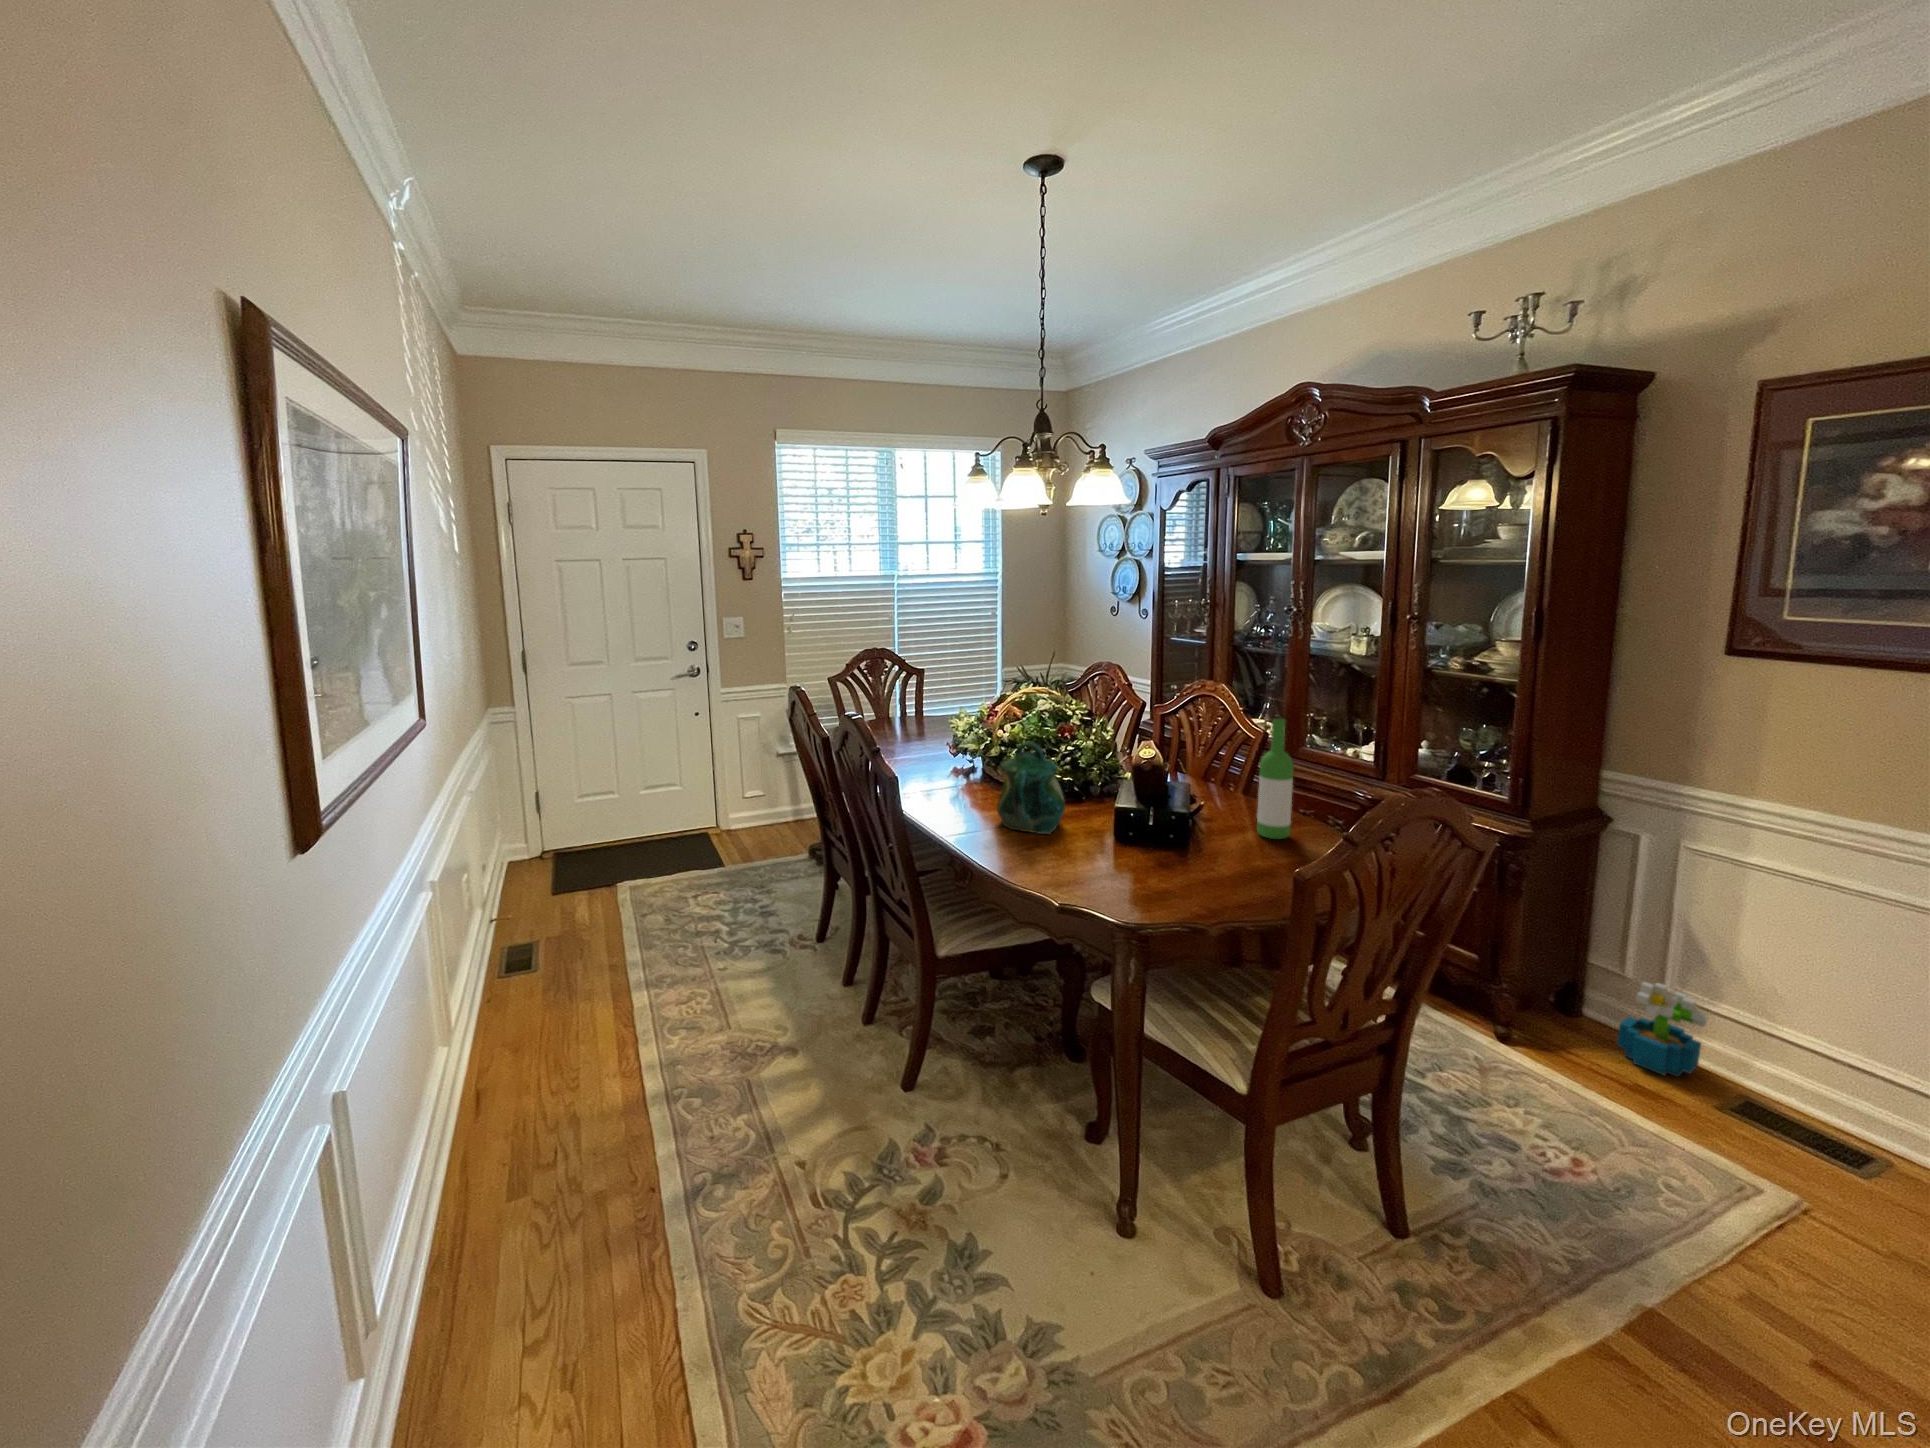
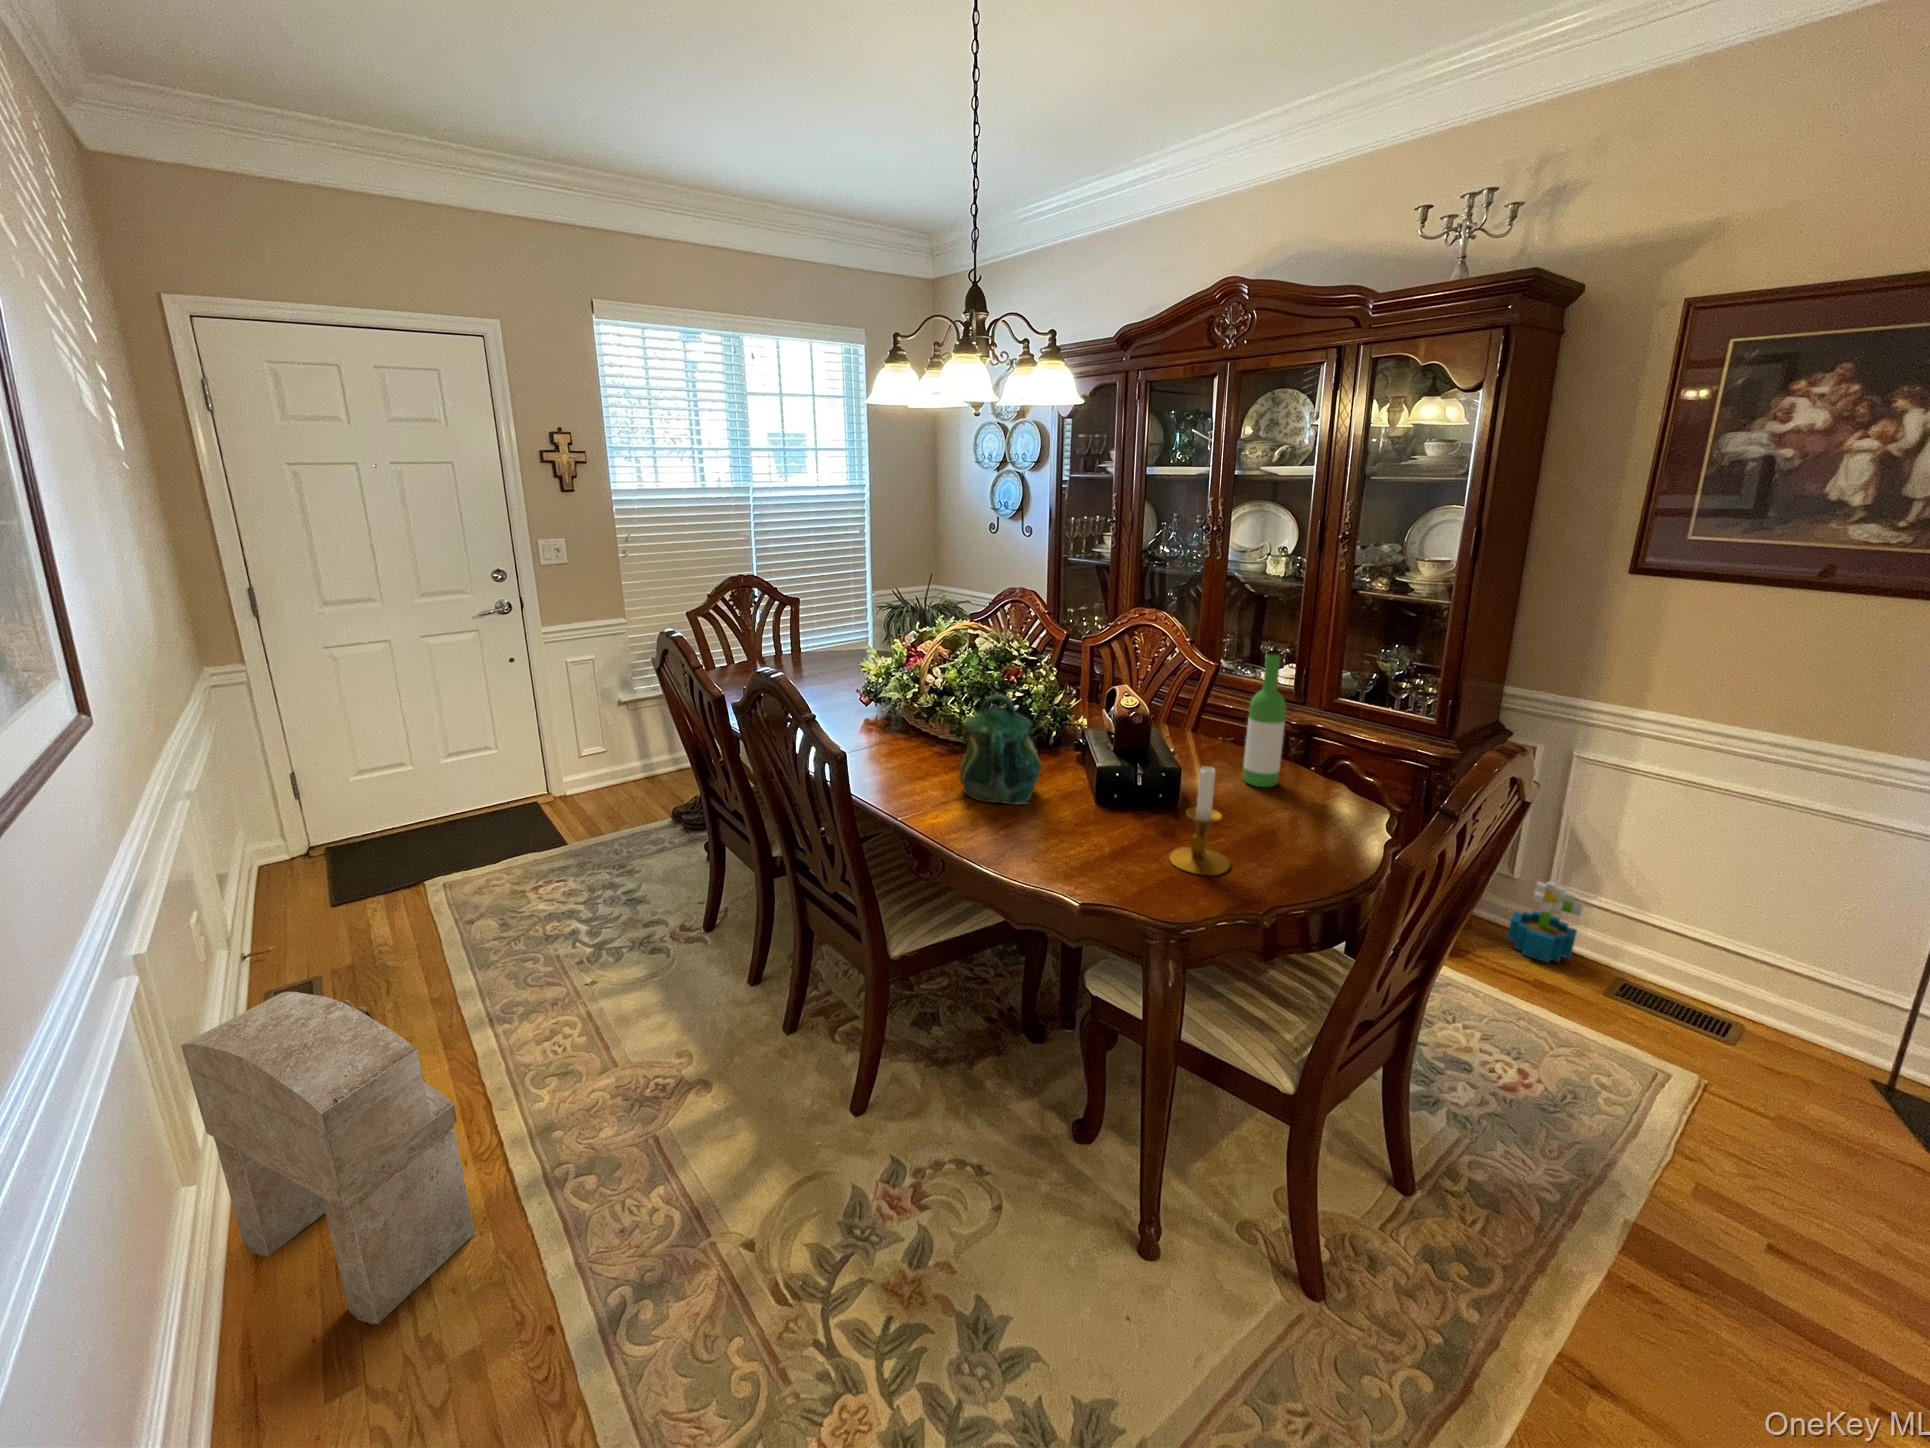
candlestick: none [1145,802,1198,893] -> present [1169,767,1230,875]
stool: none [455,922,615,1161] -> present [181,992,475,1324]

